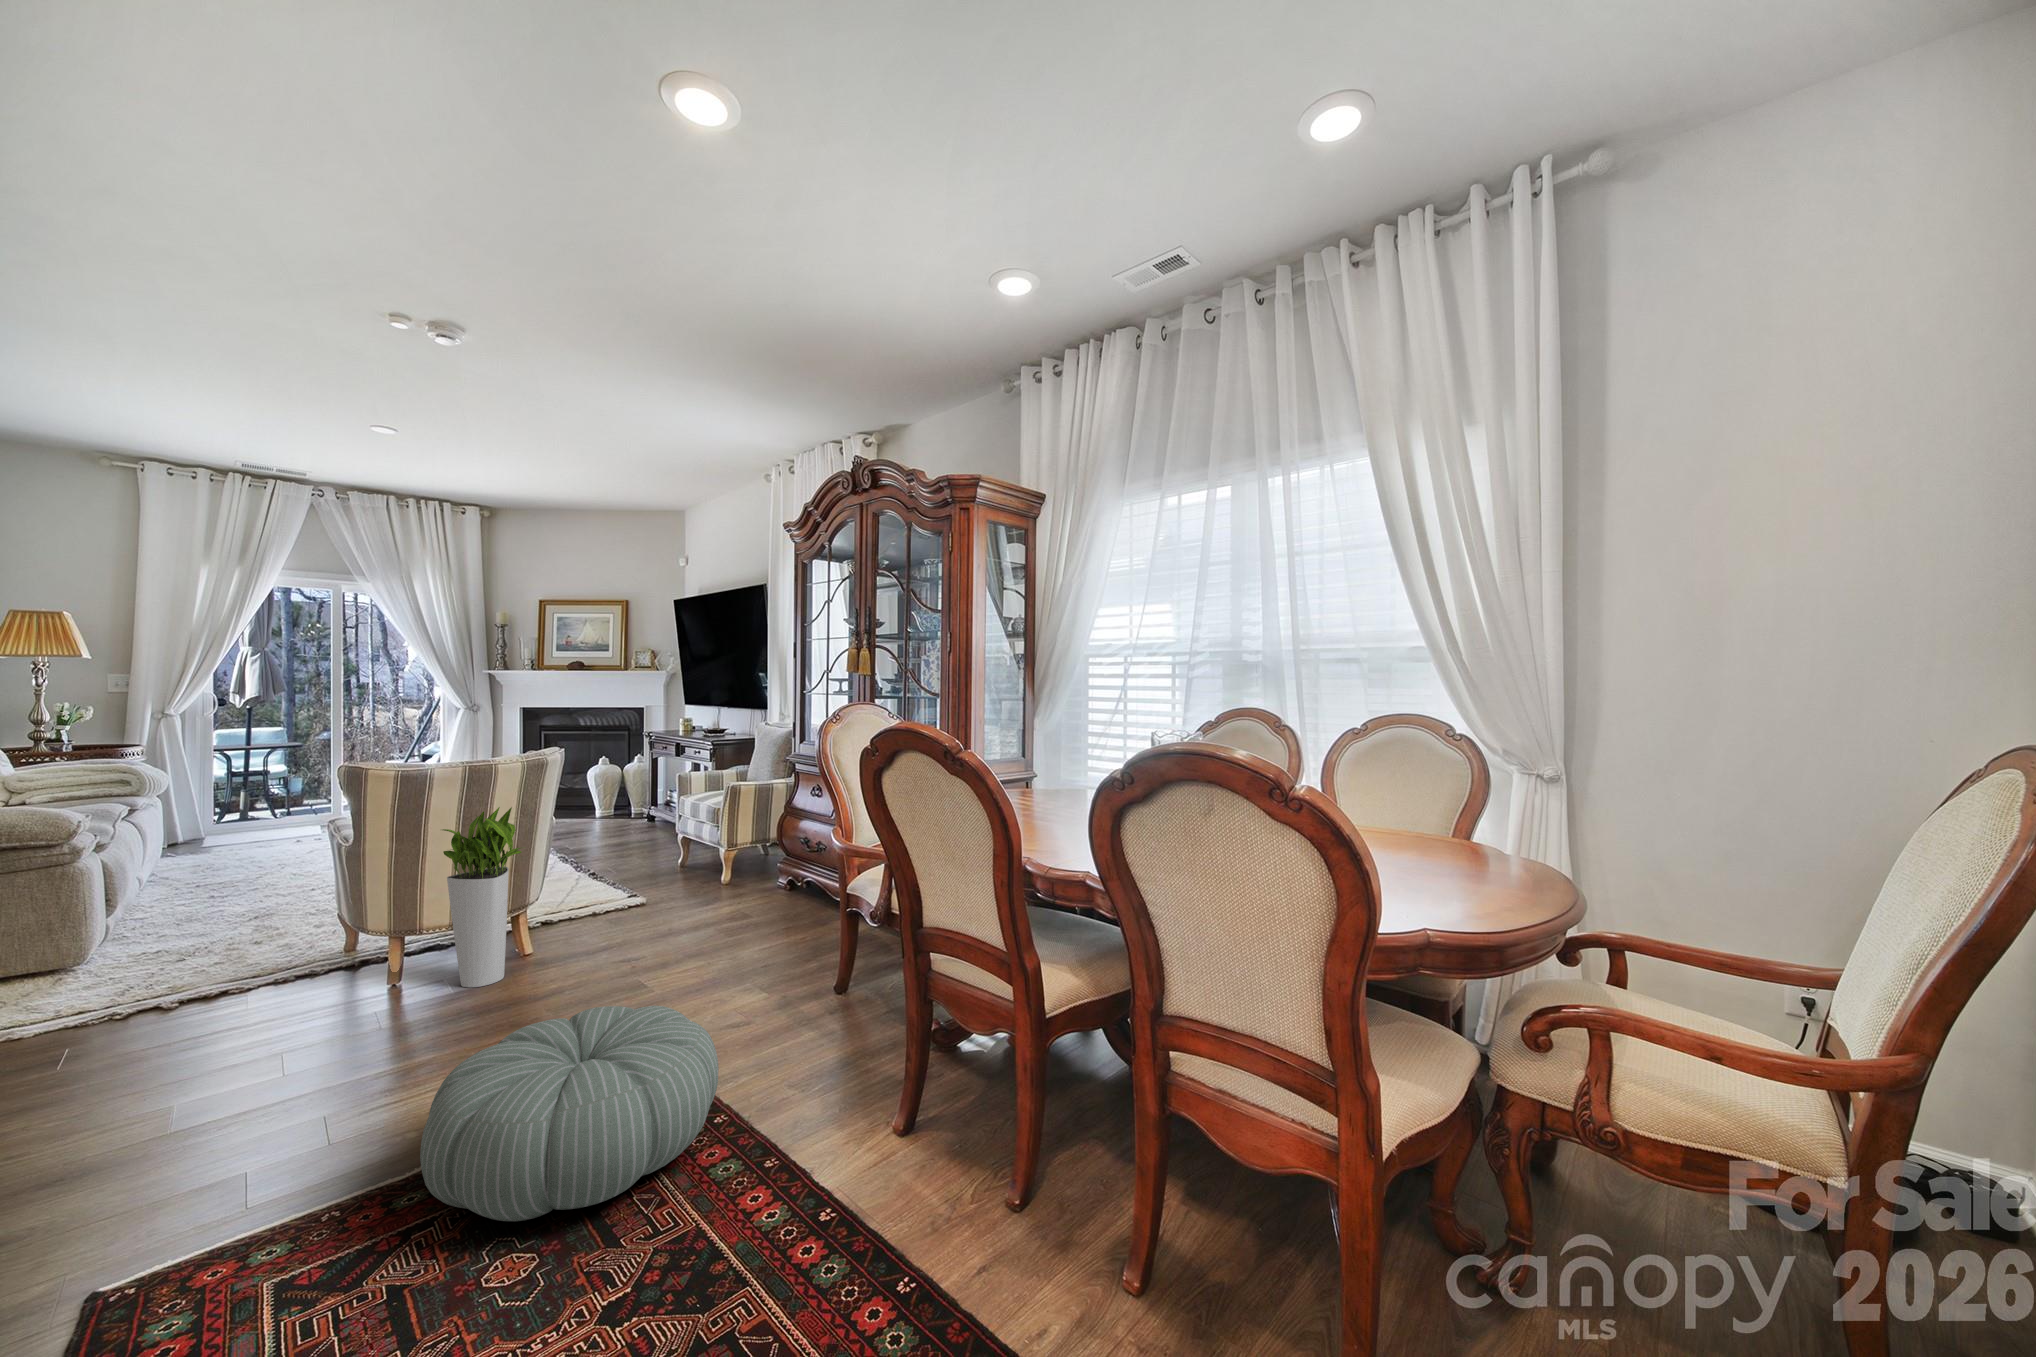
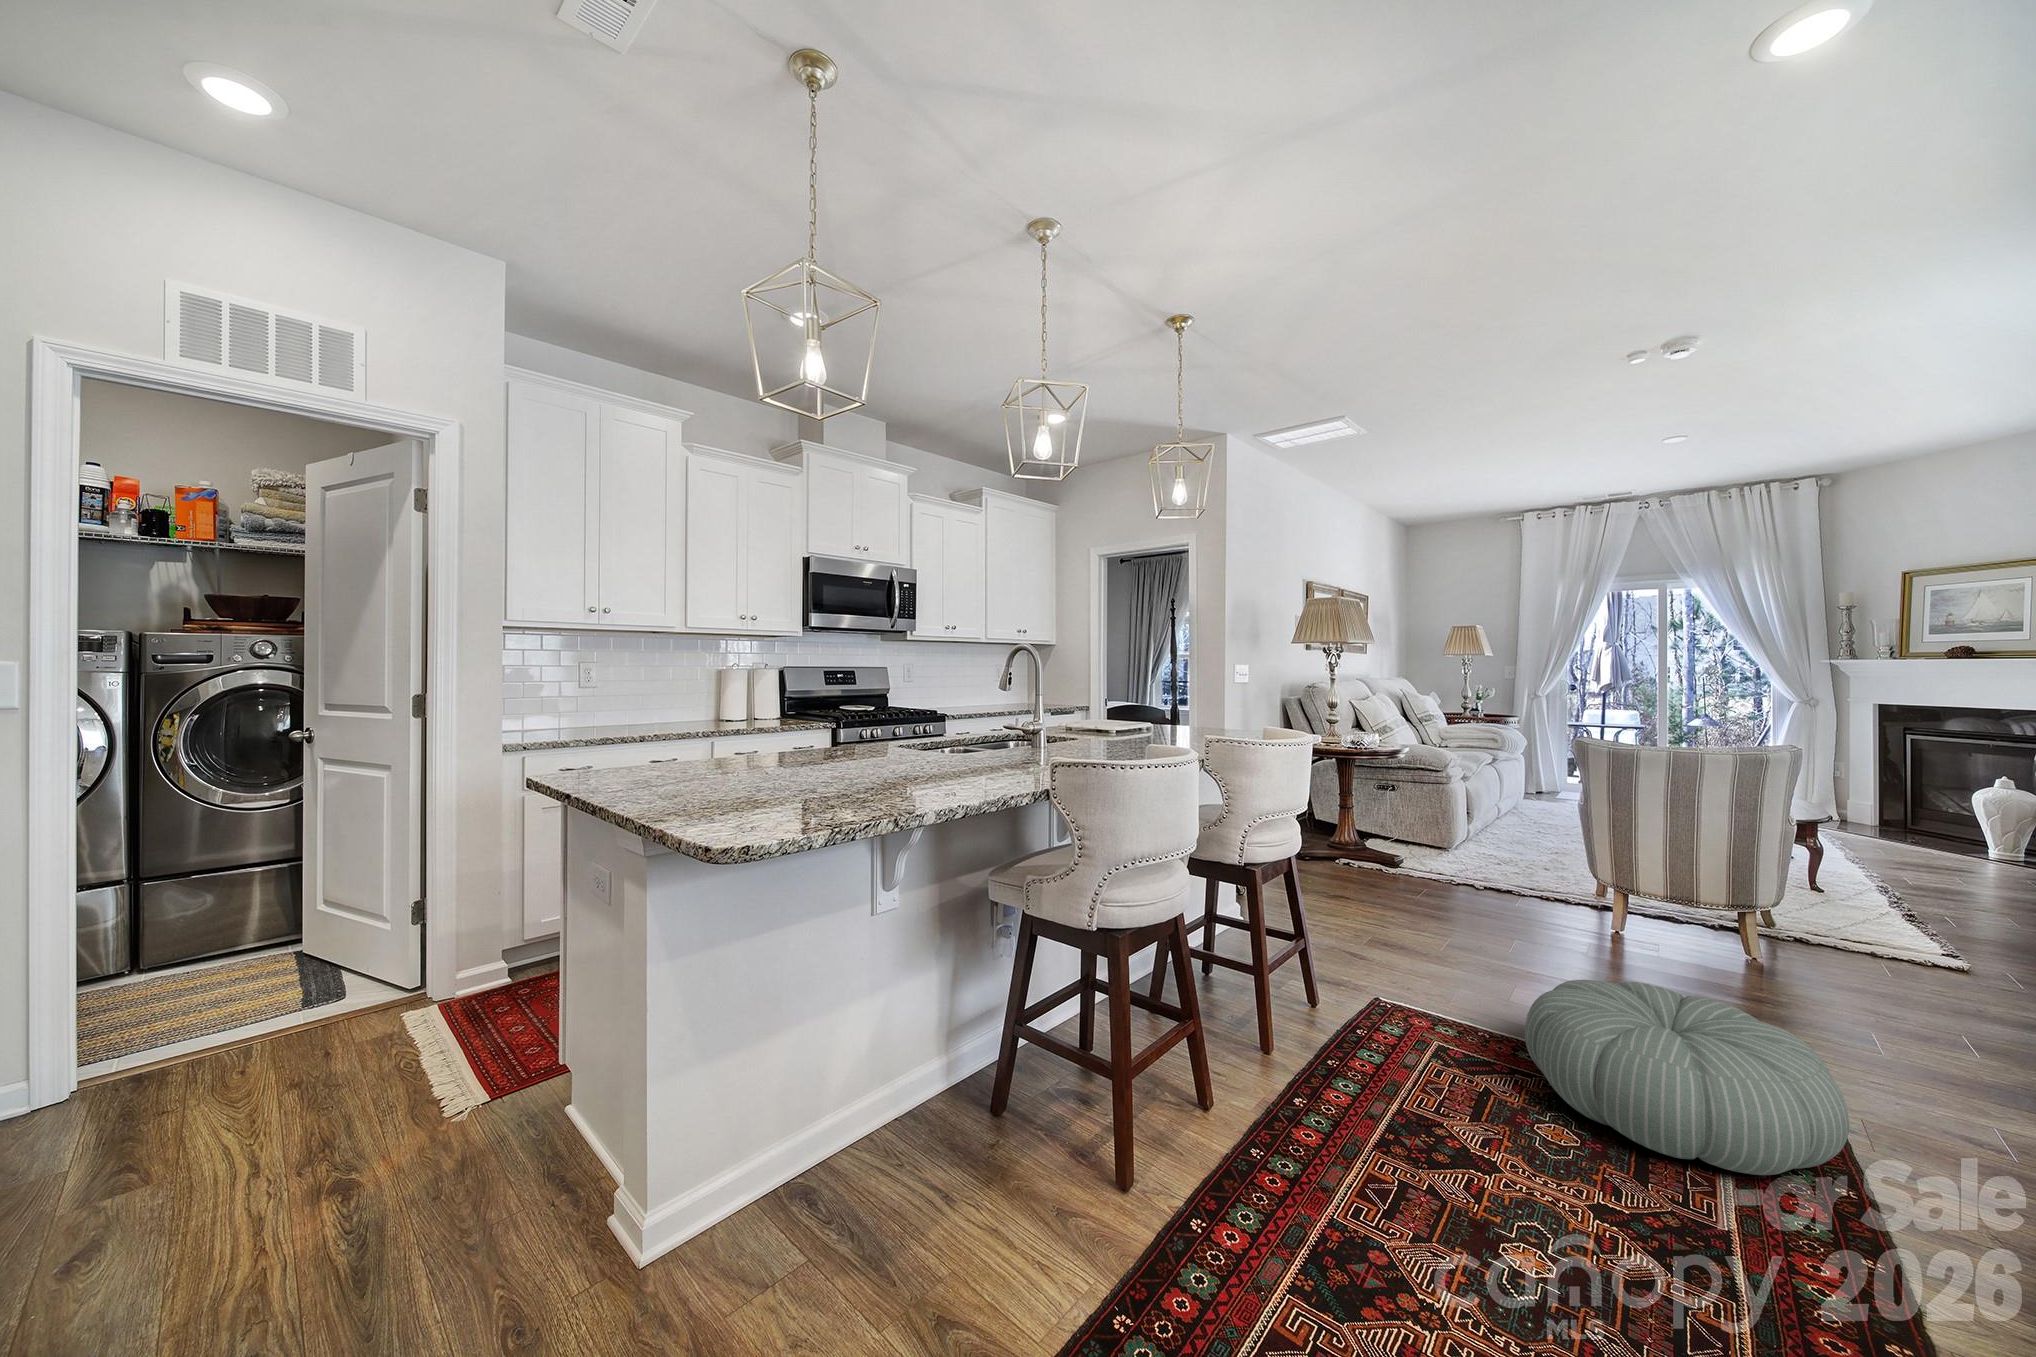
planter: present [443,807,521,987] -> none [1639,798,1737,964]

